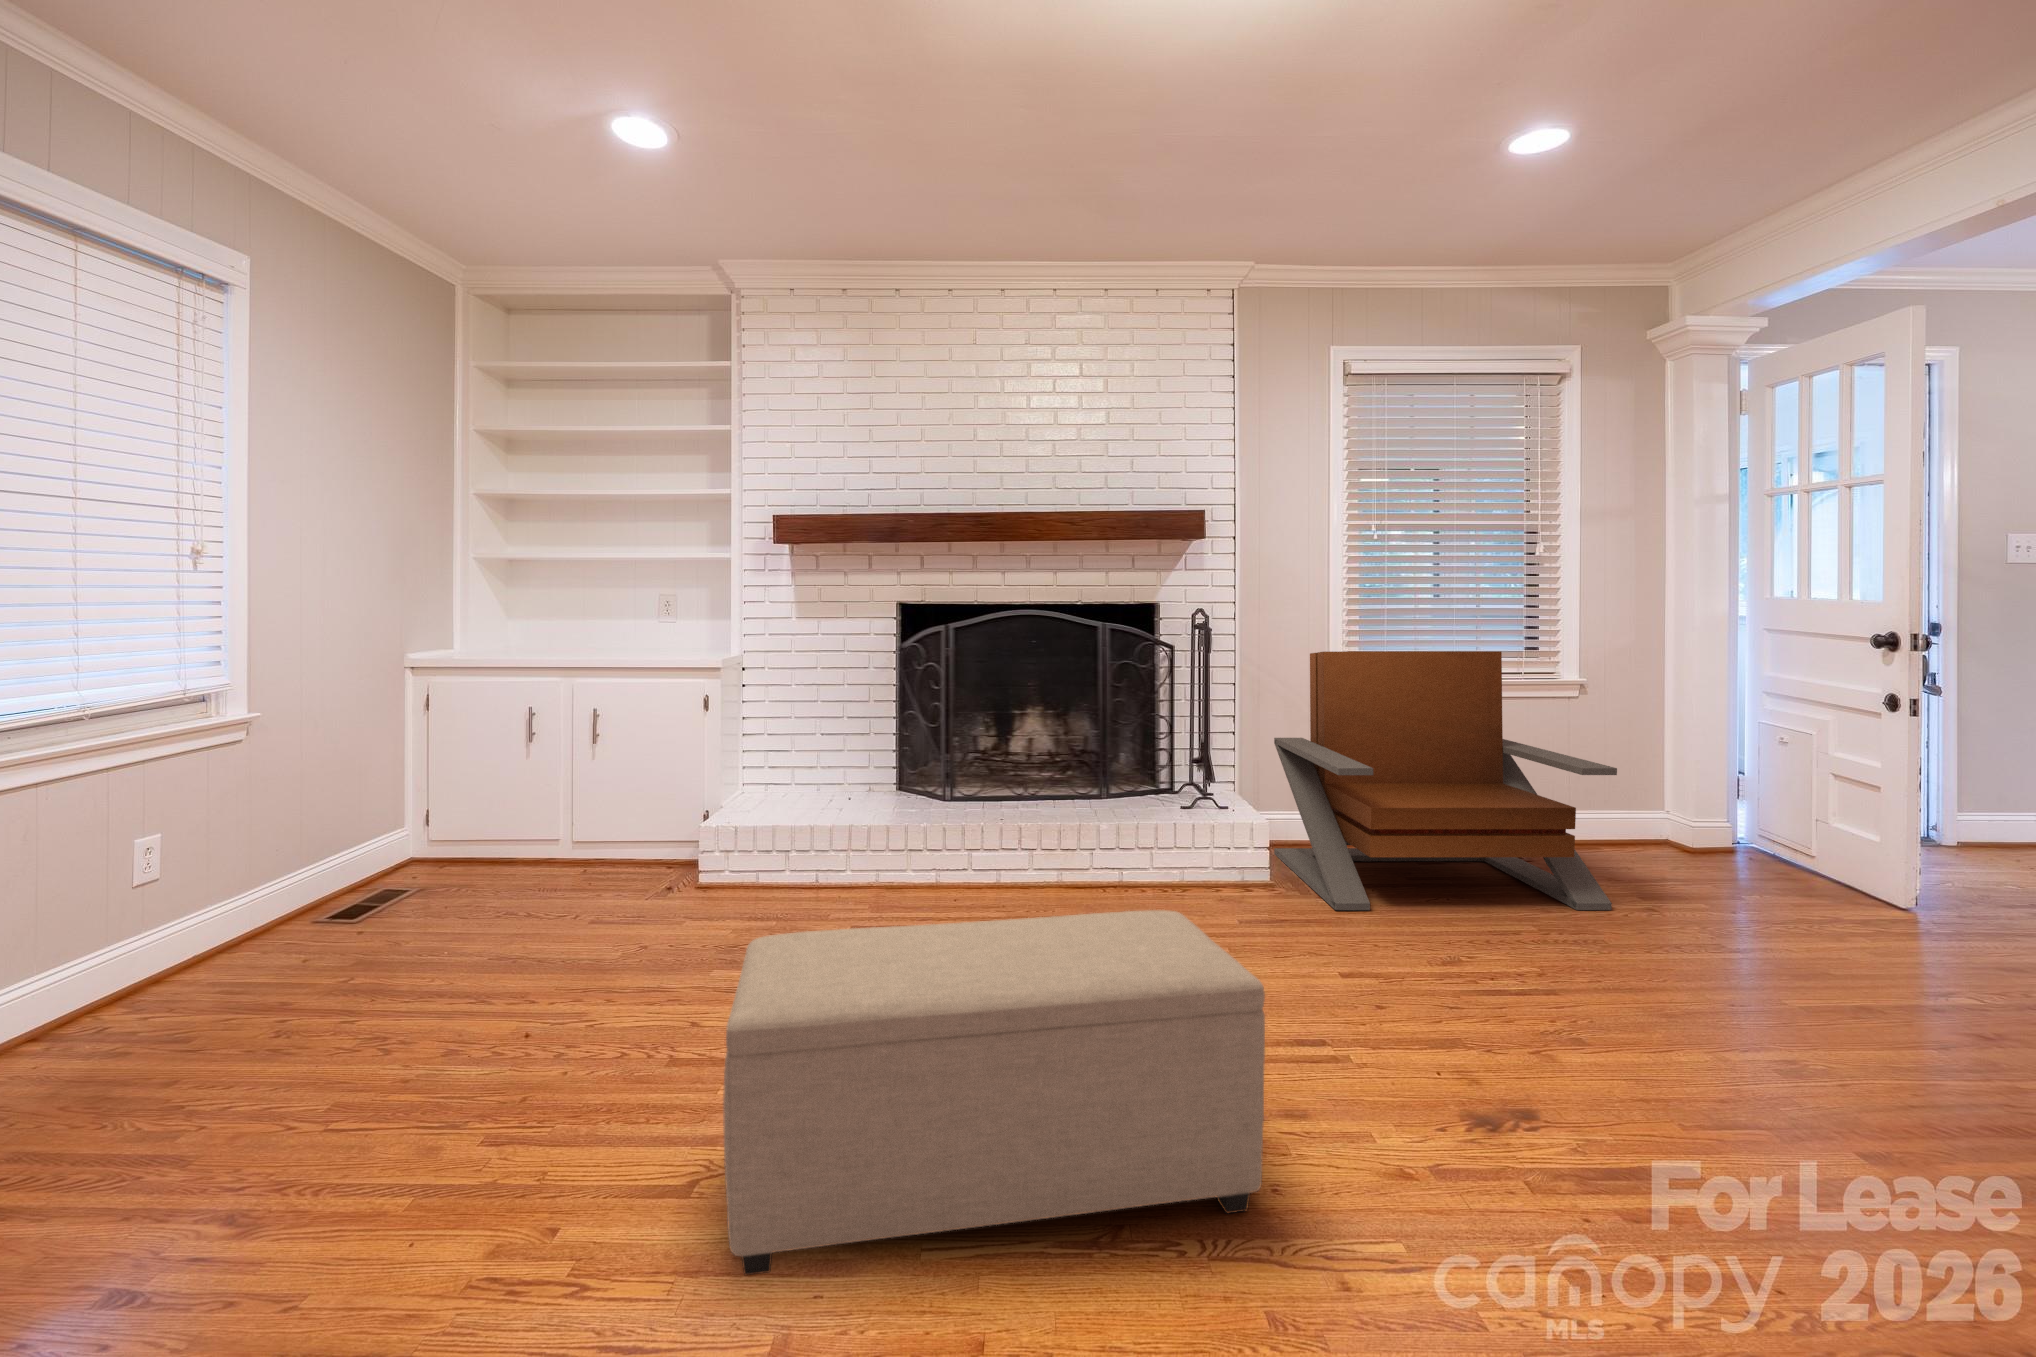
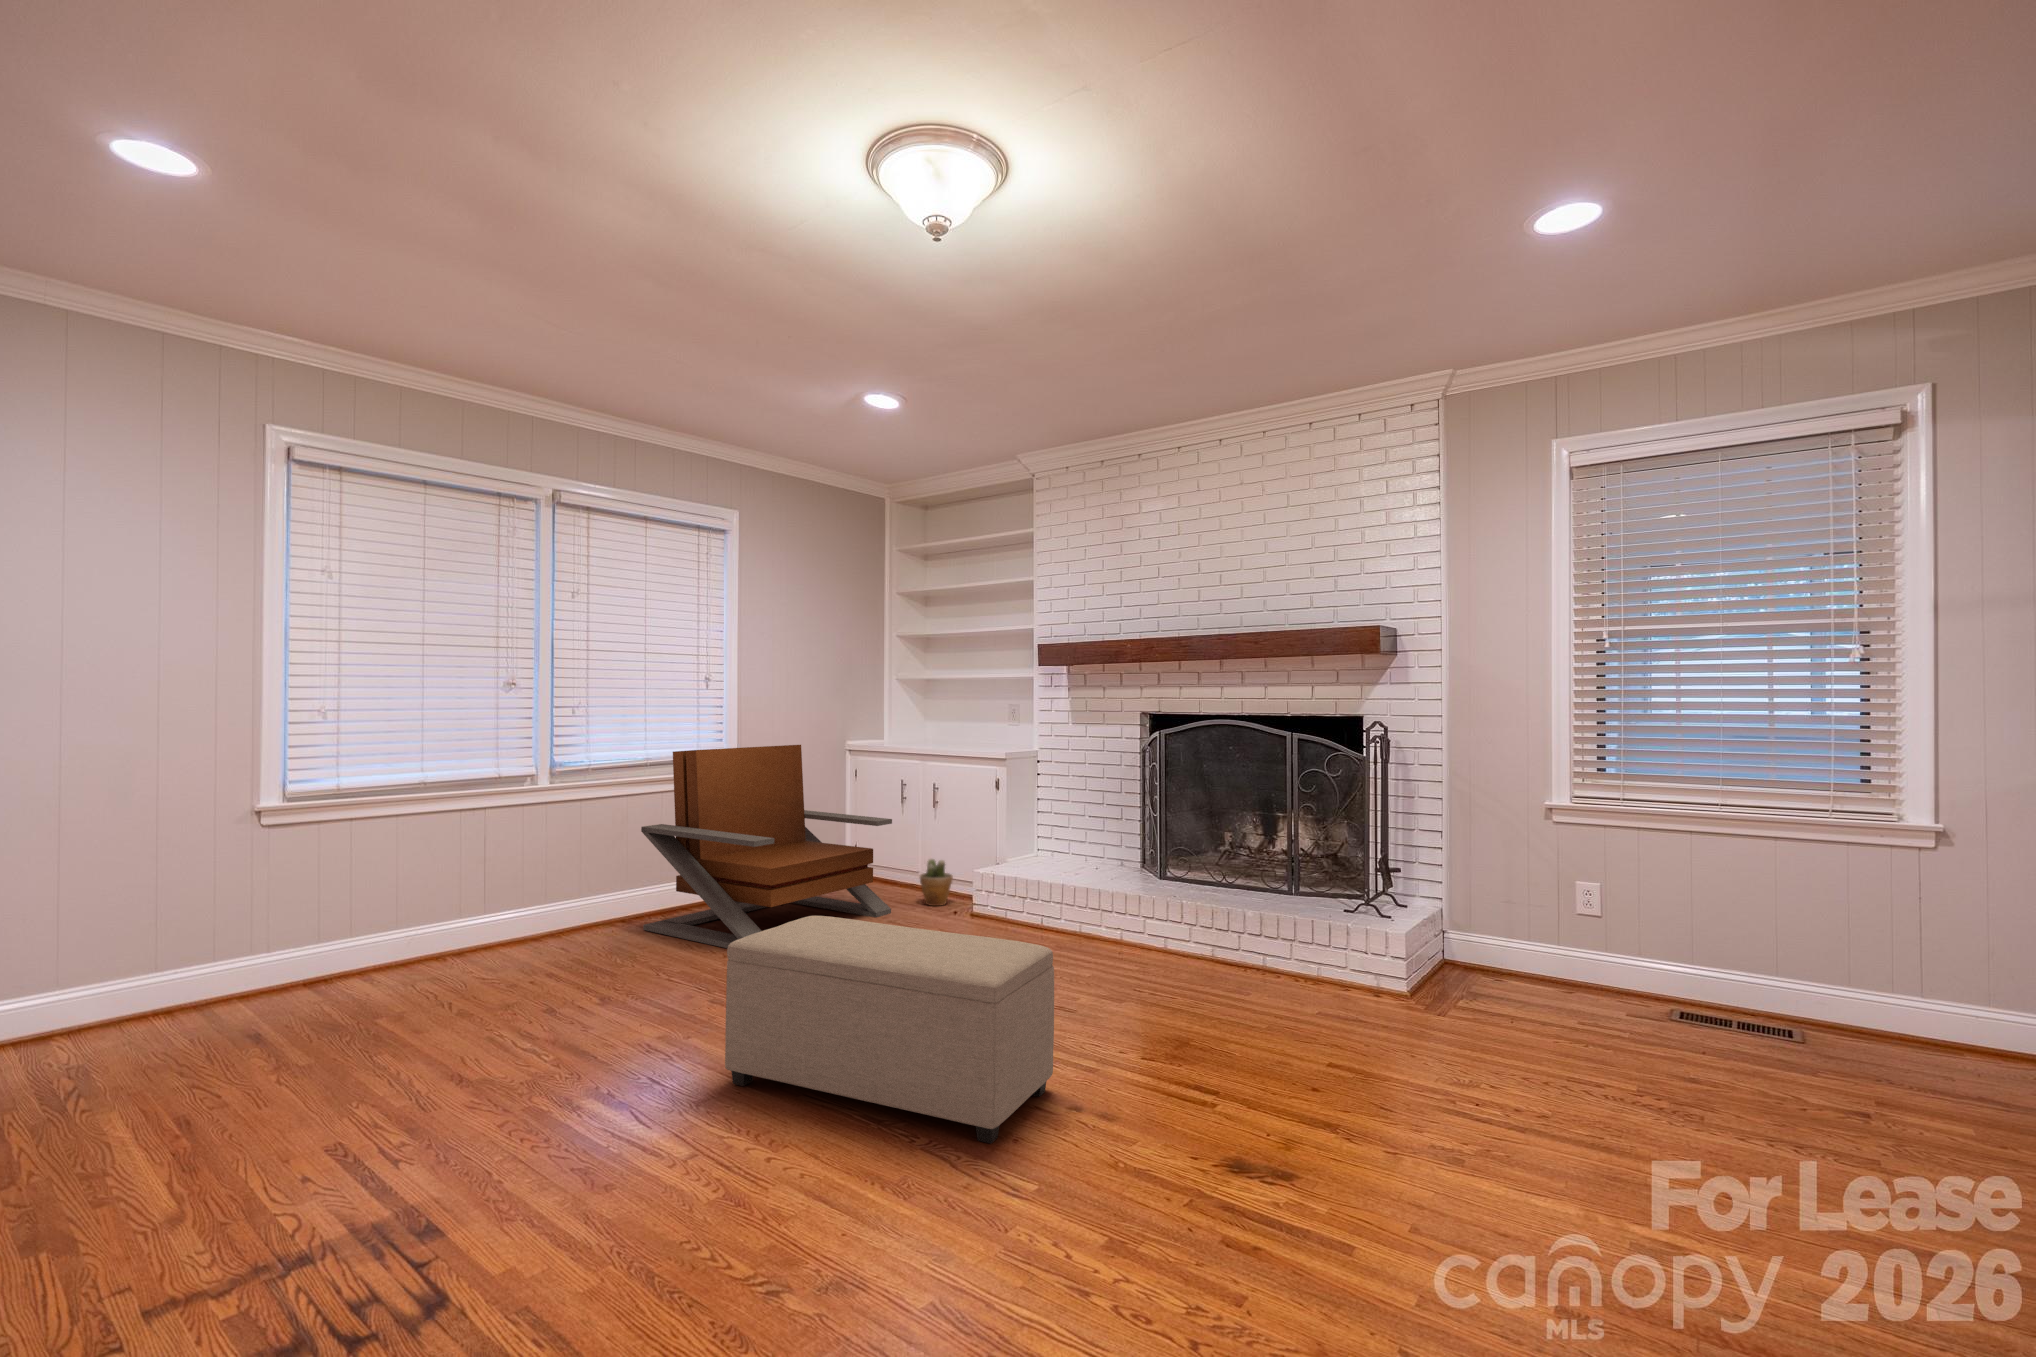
lounge chair: present [1274,651,1617,910] -> present [641,745,892,948]
potted plant: none [602,815,653,881] -> present [920,859,953,906]

